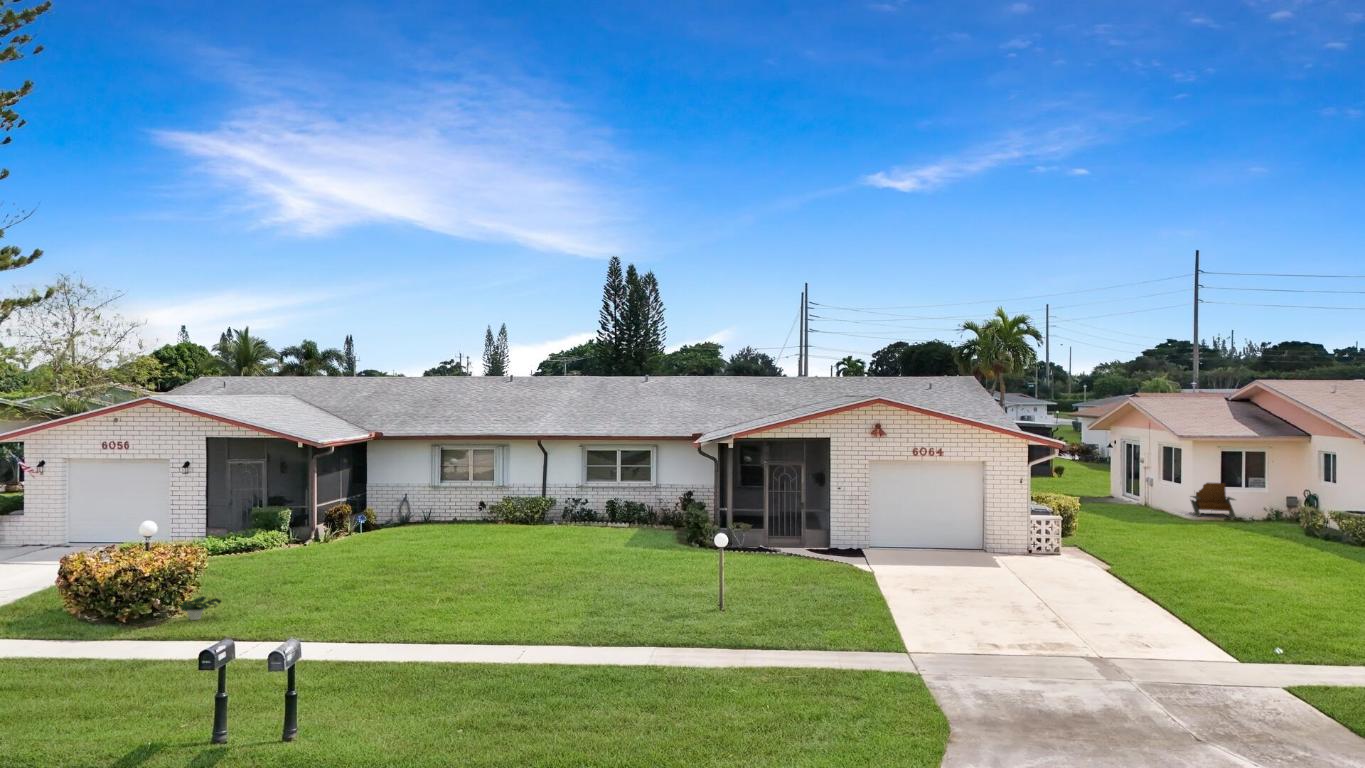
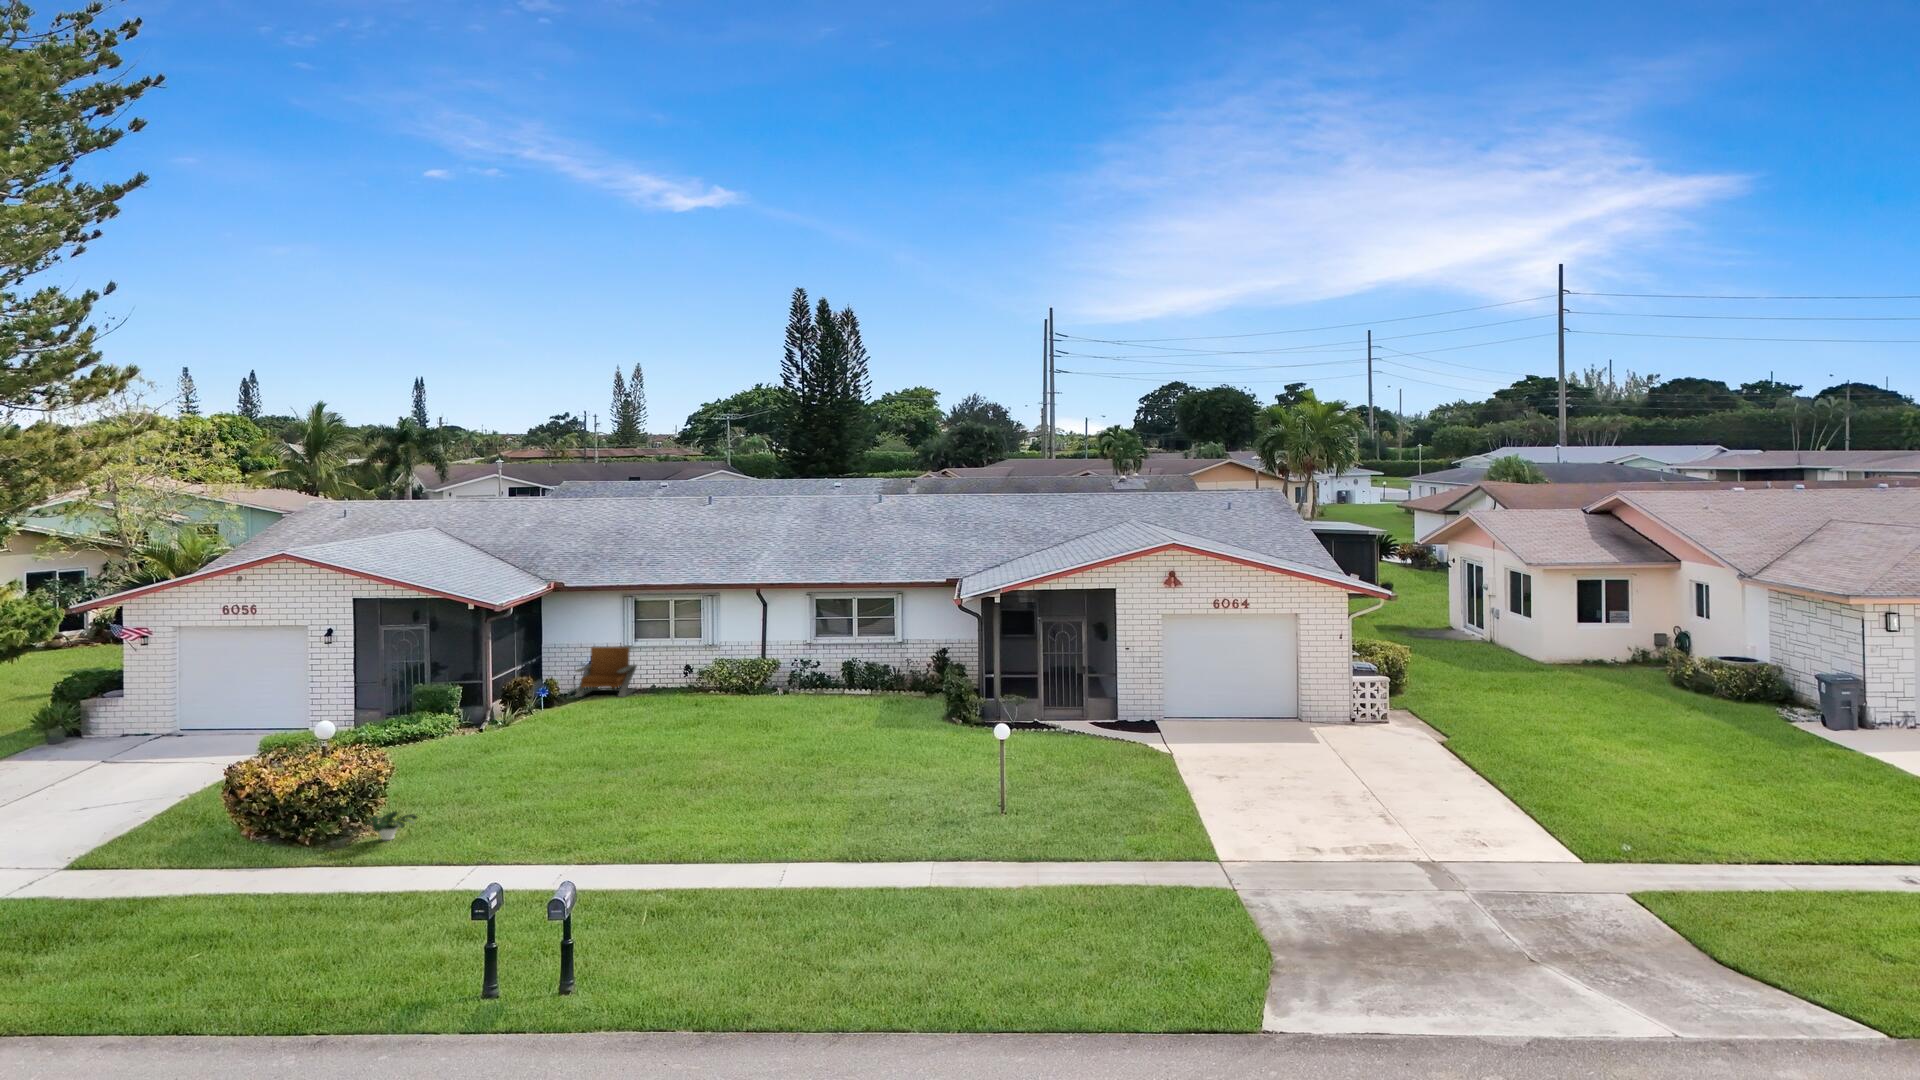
lounge chair: present [1190,483,1236,518] -> present [575,646,637,697]

